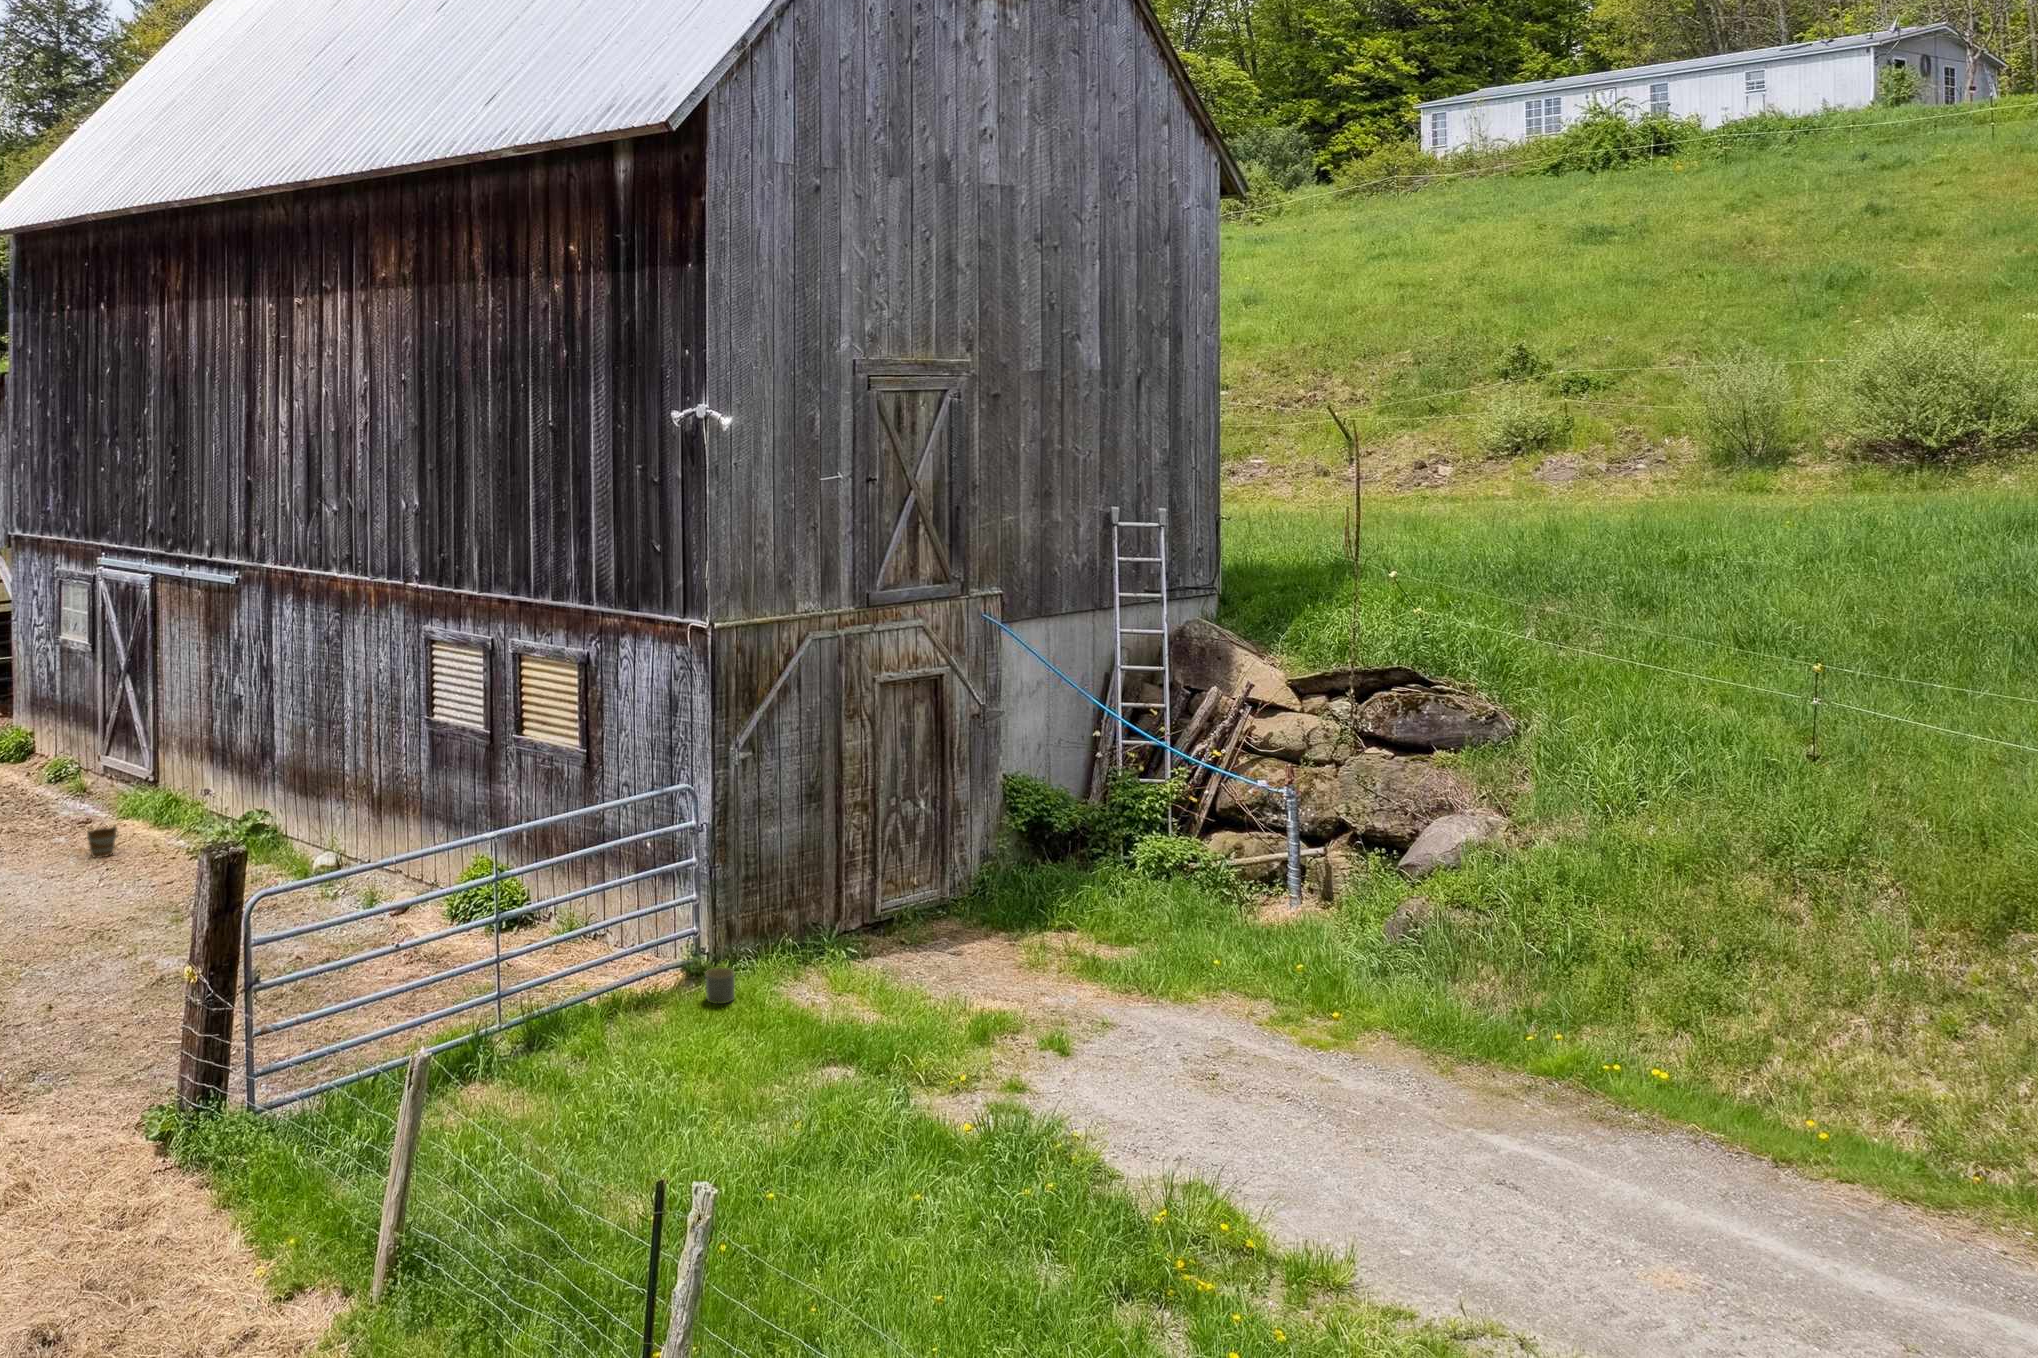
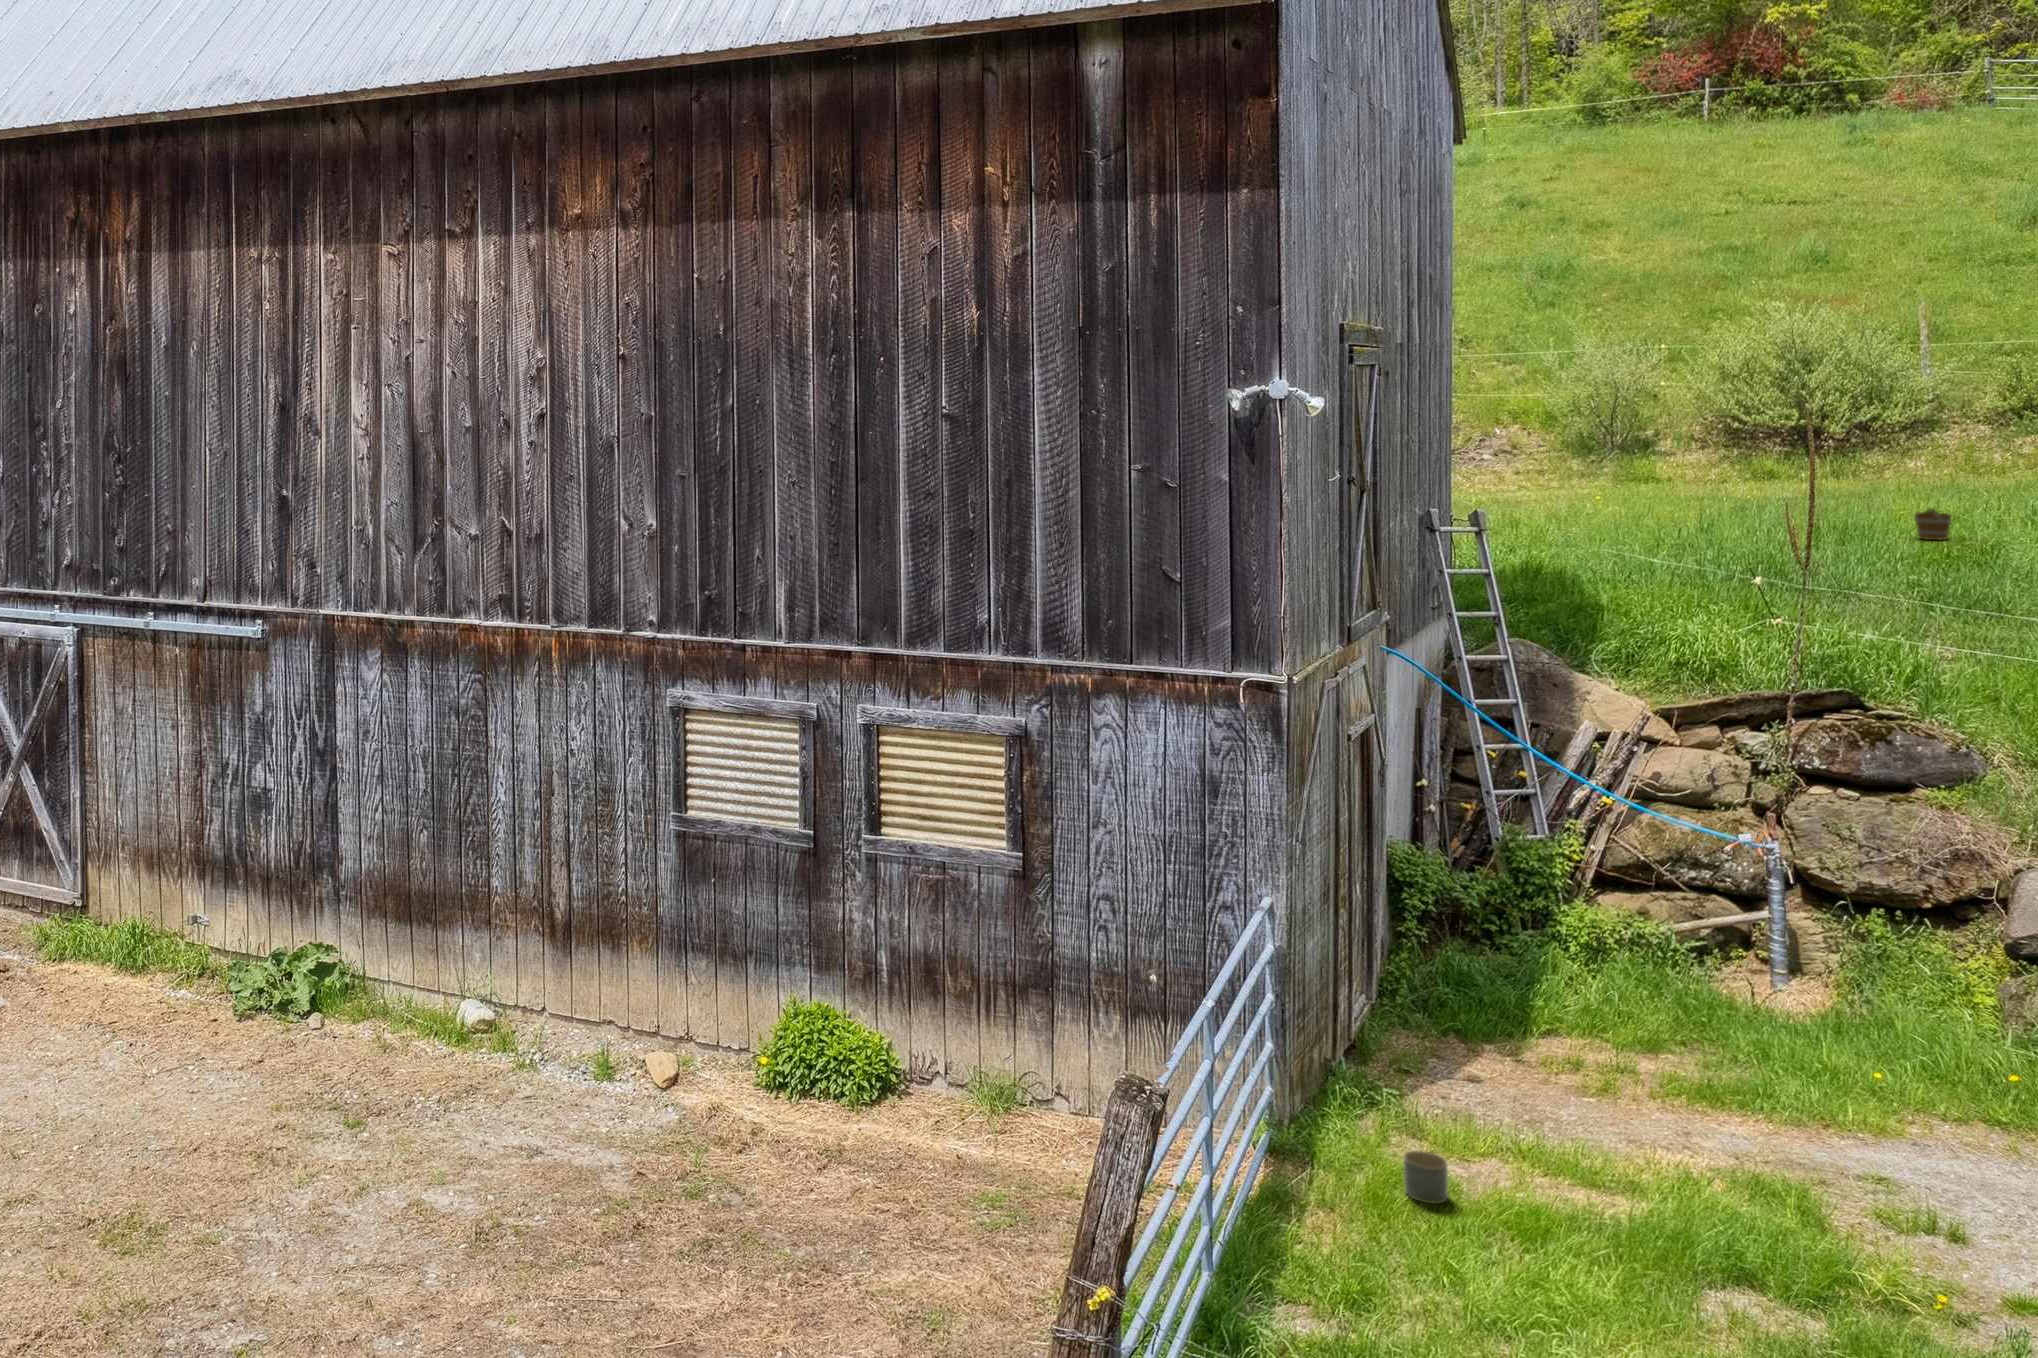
bucket: present [87,826,119,858] -> present [1914,509,1952,540]

